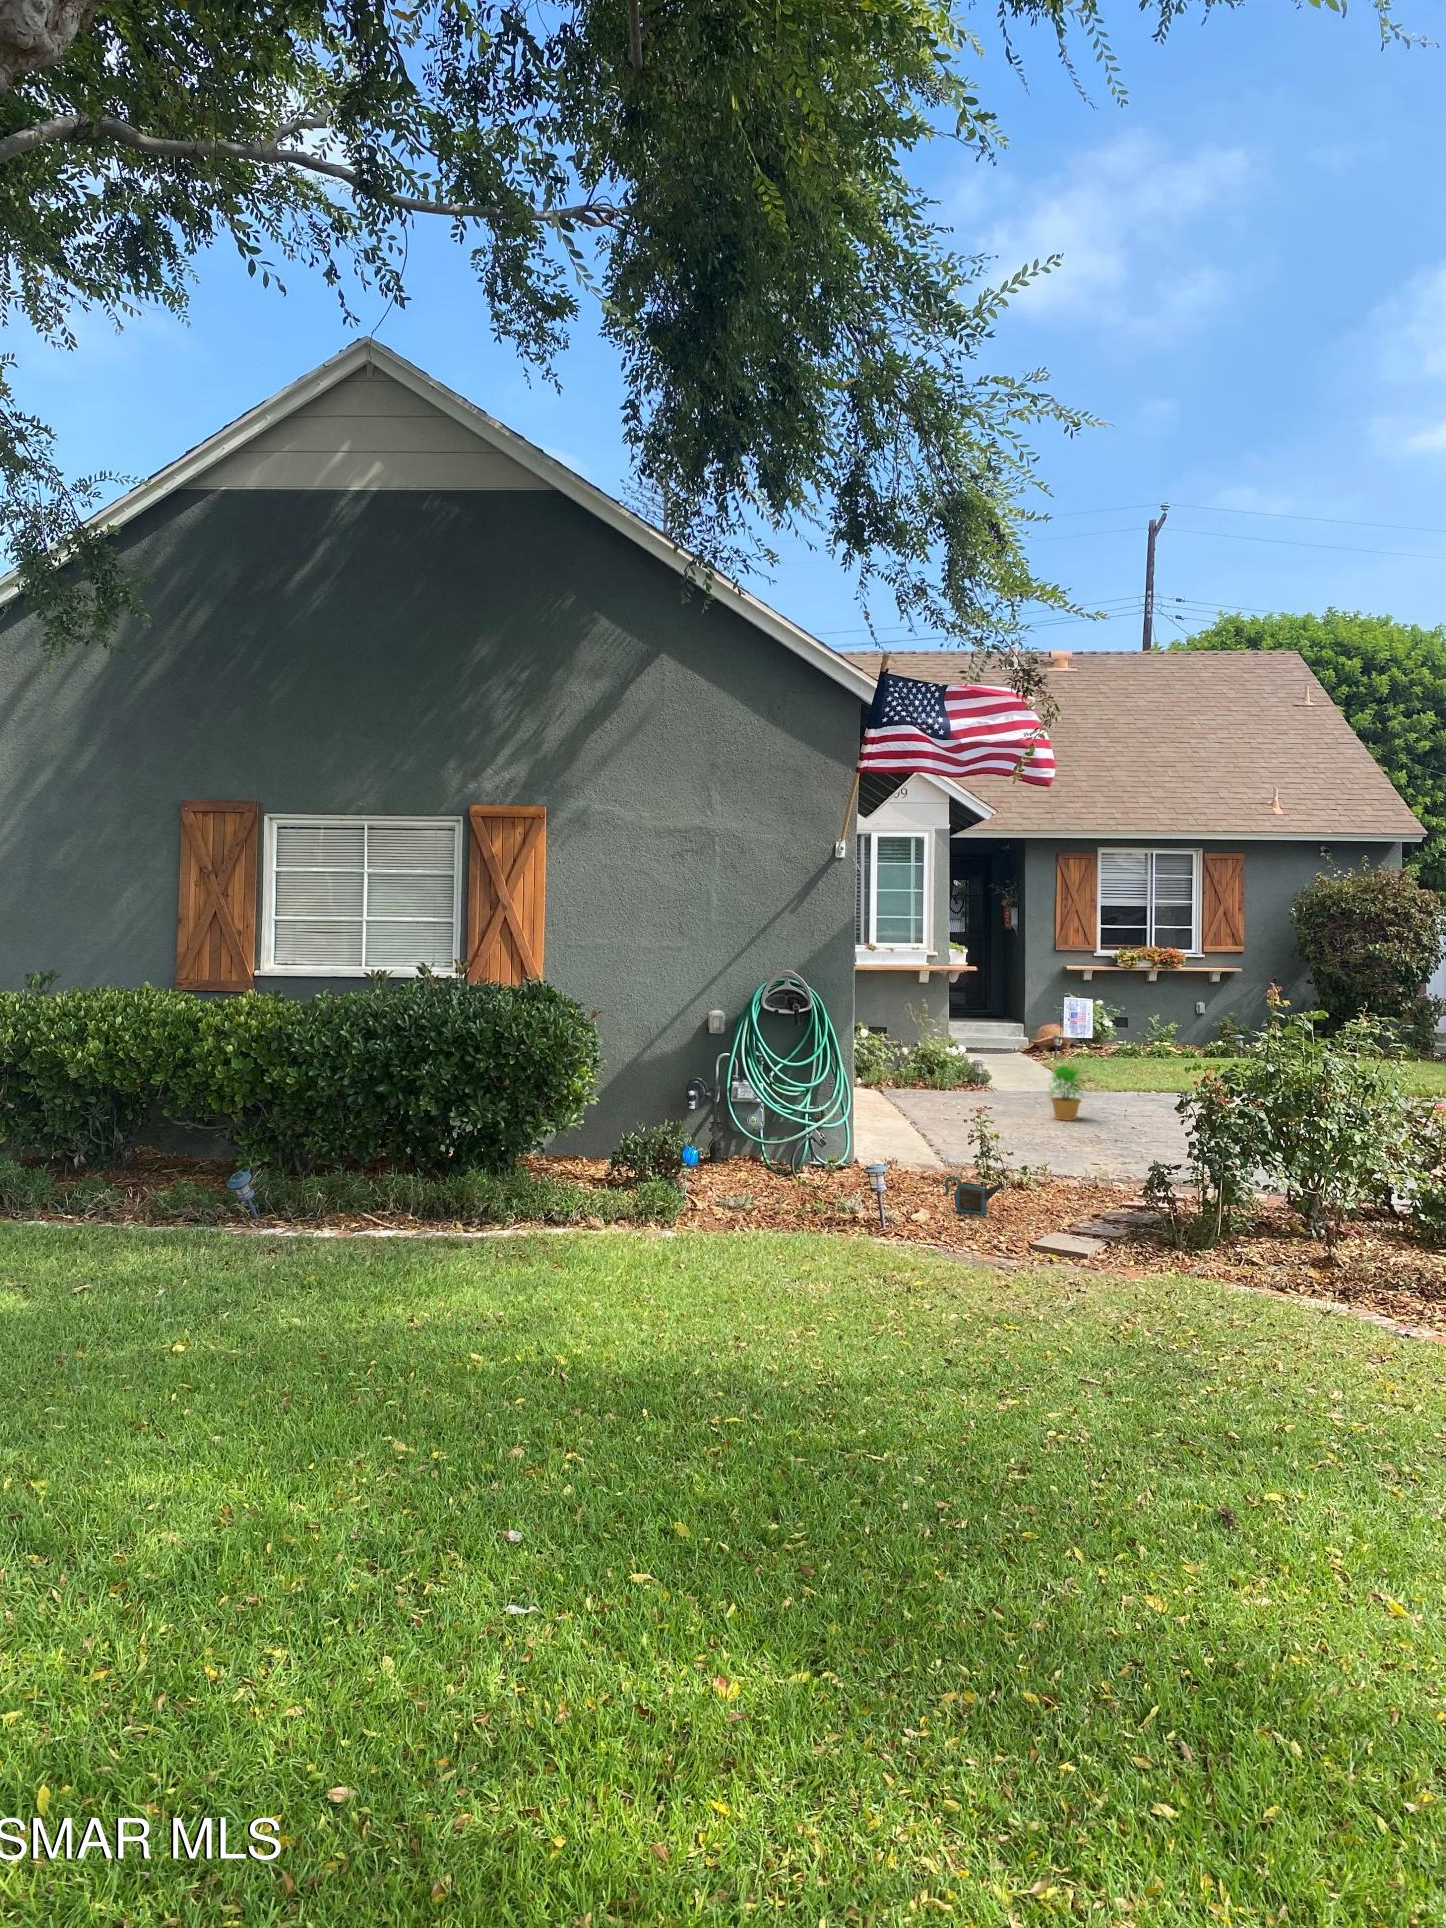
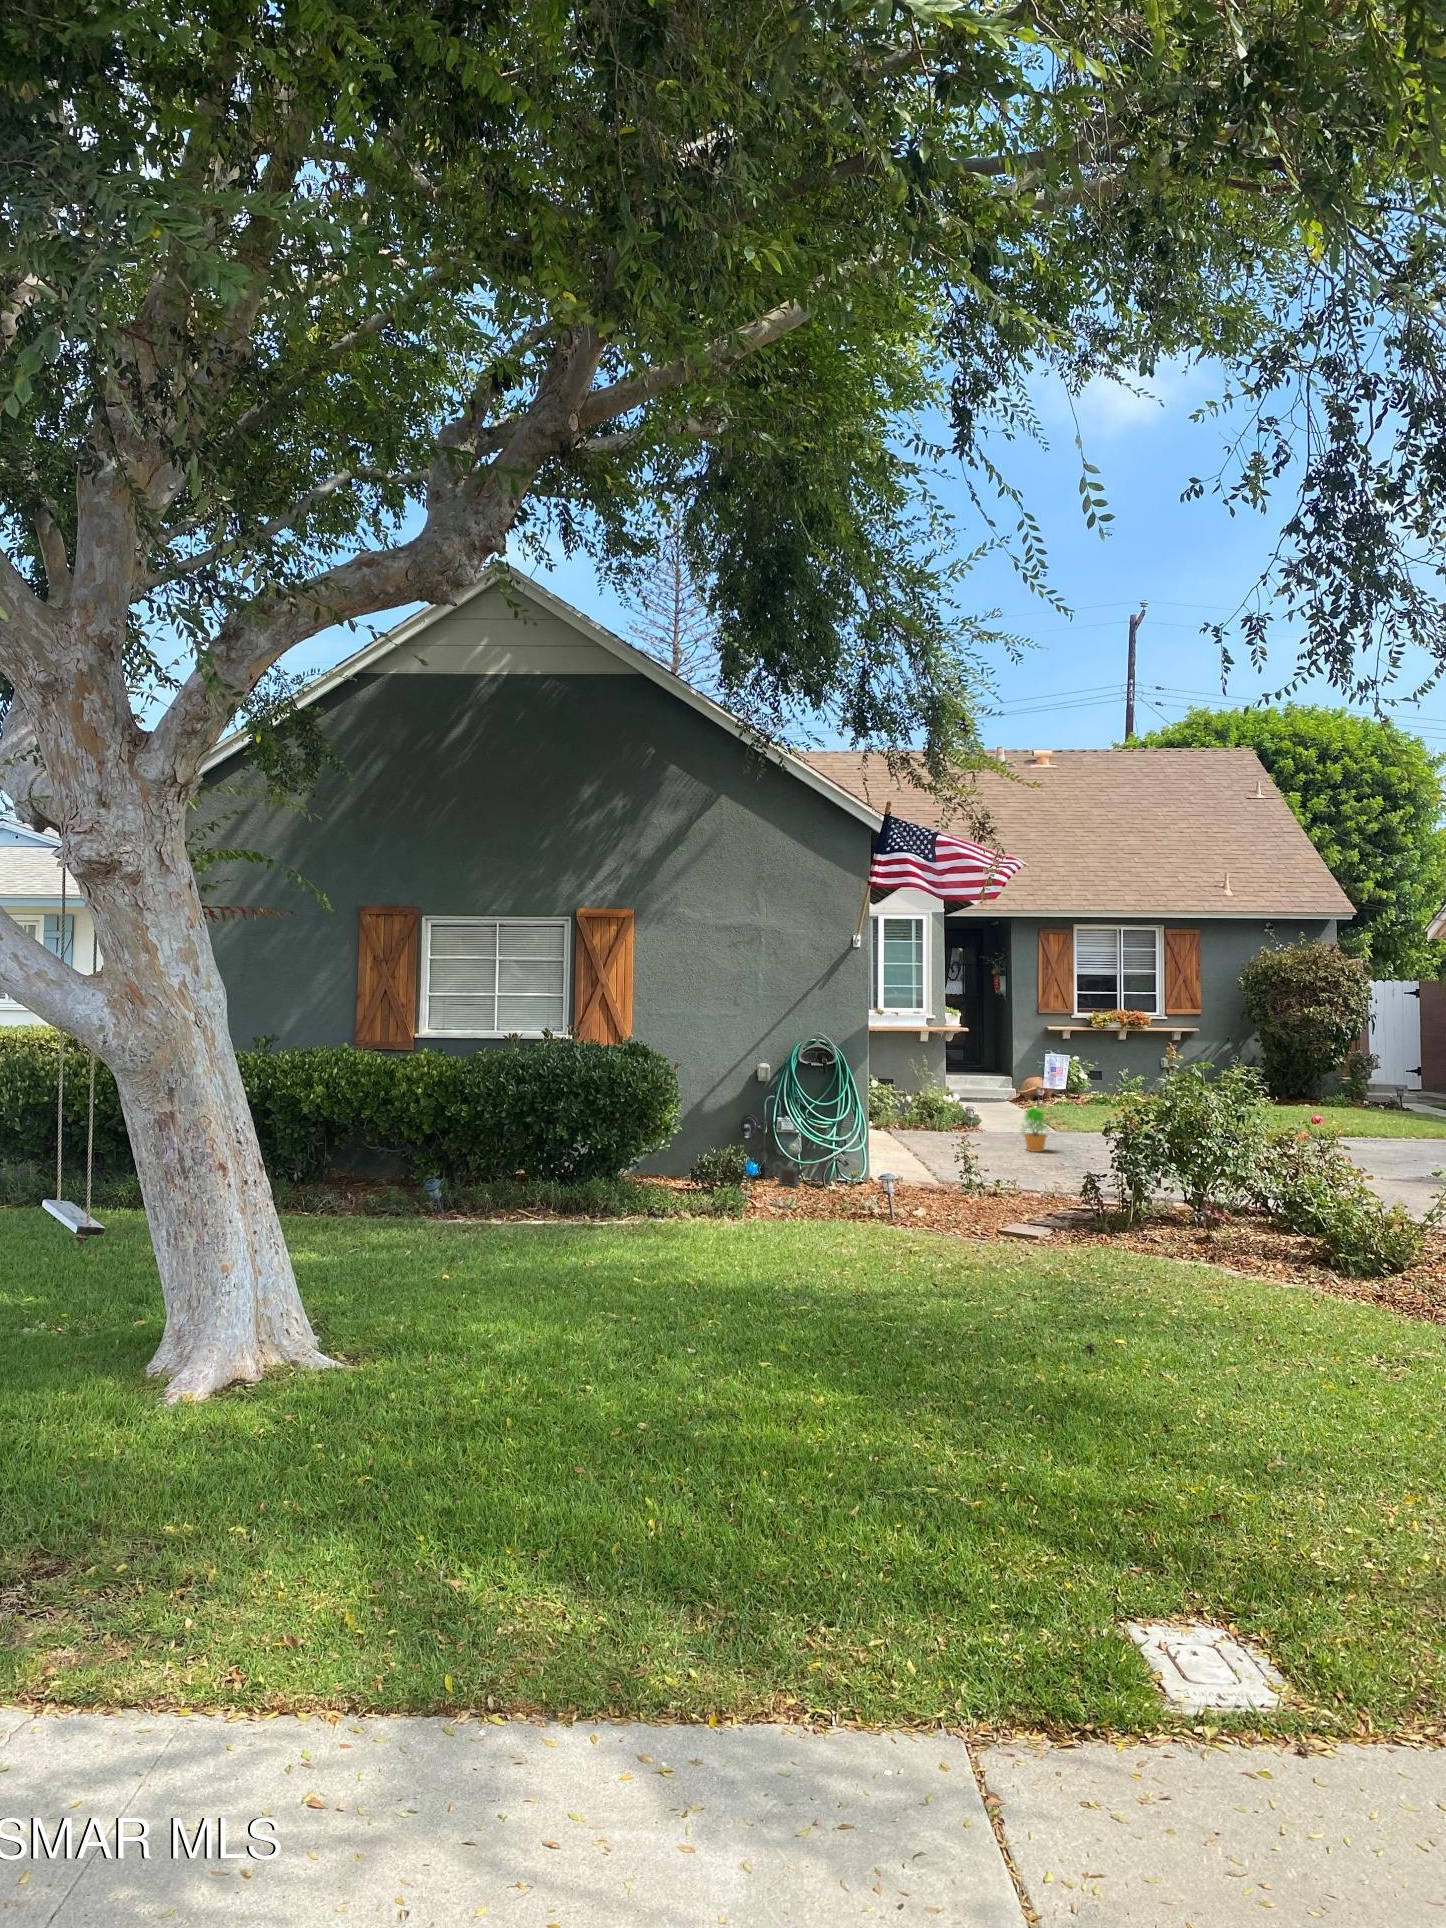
watering can: present [944,1176,1004,1215] -> present [772,1162,807,1186]

